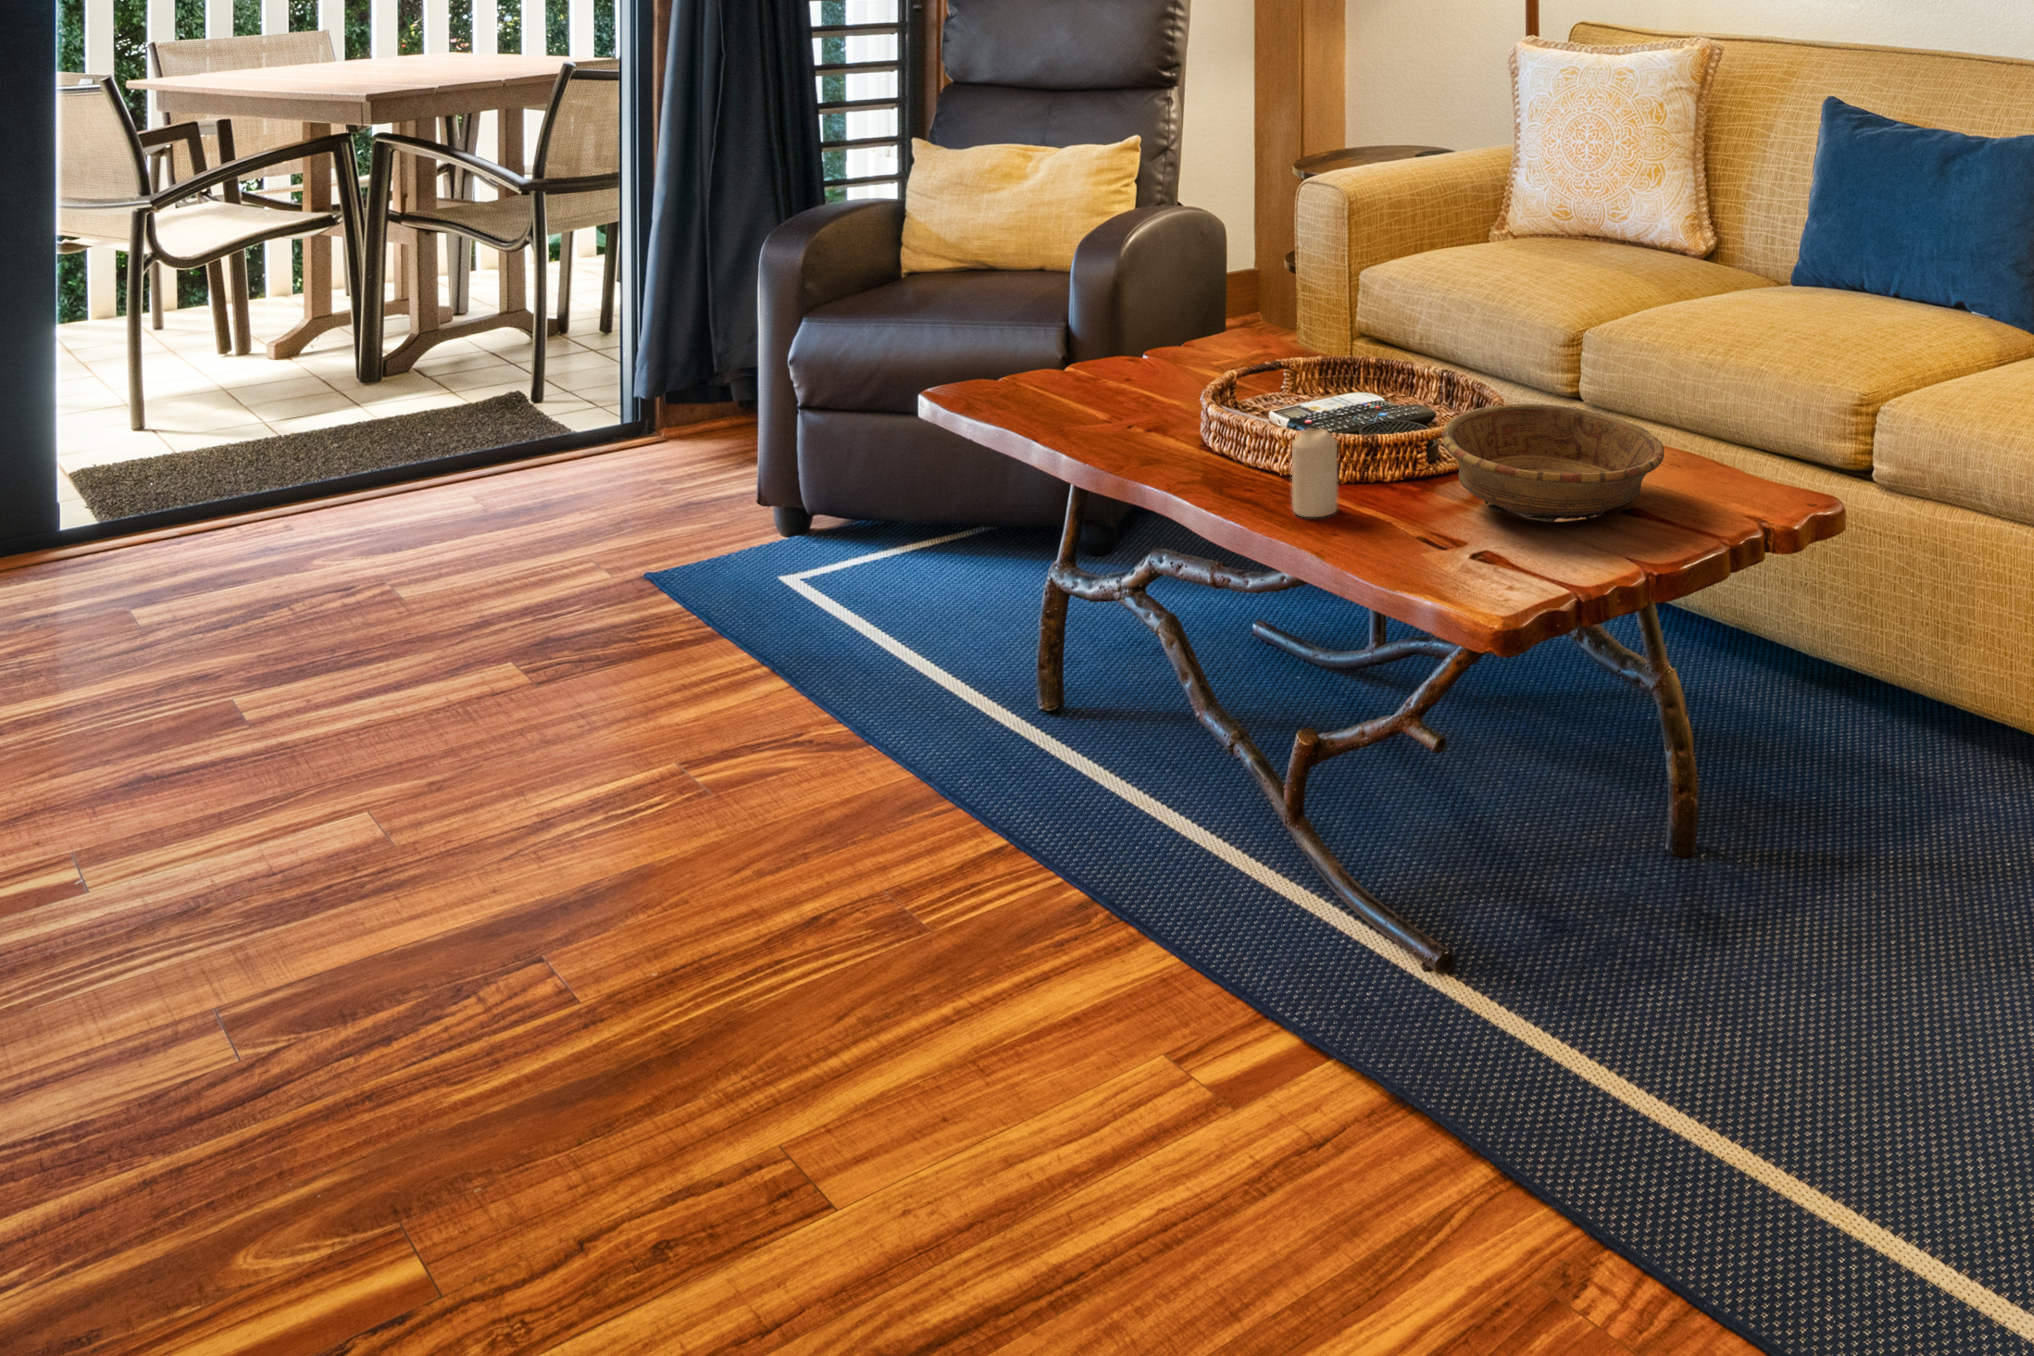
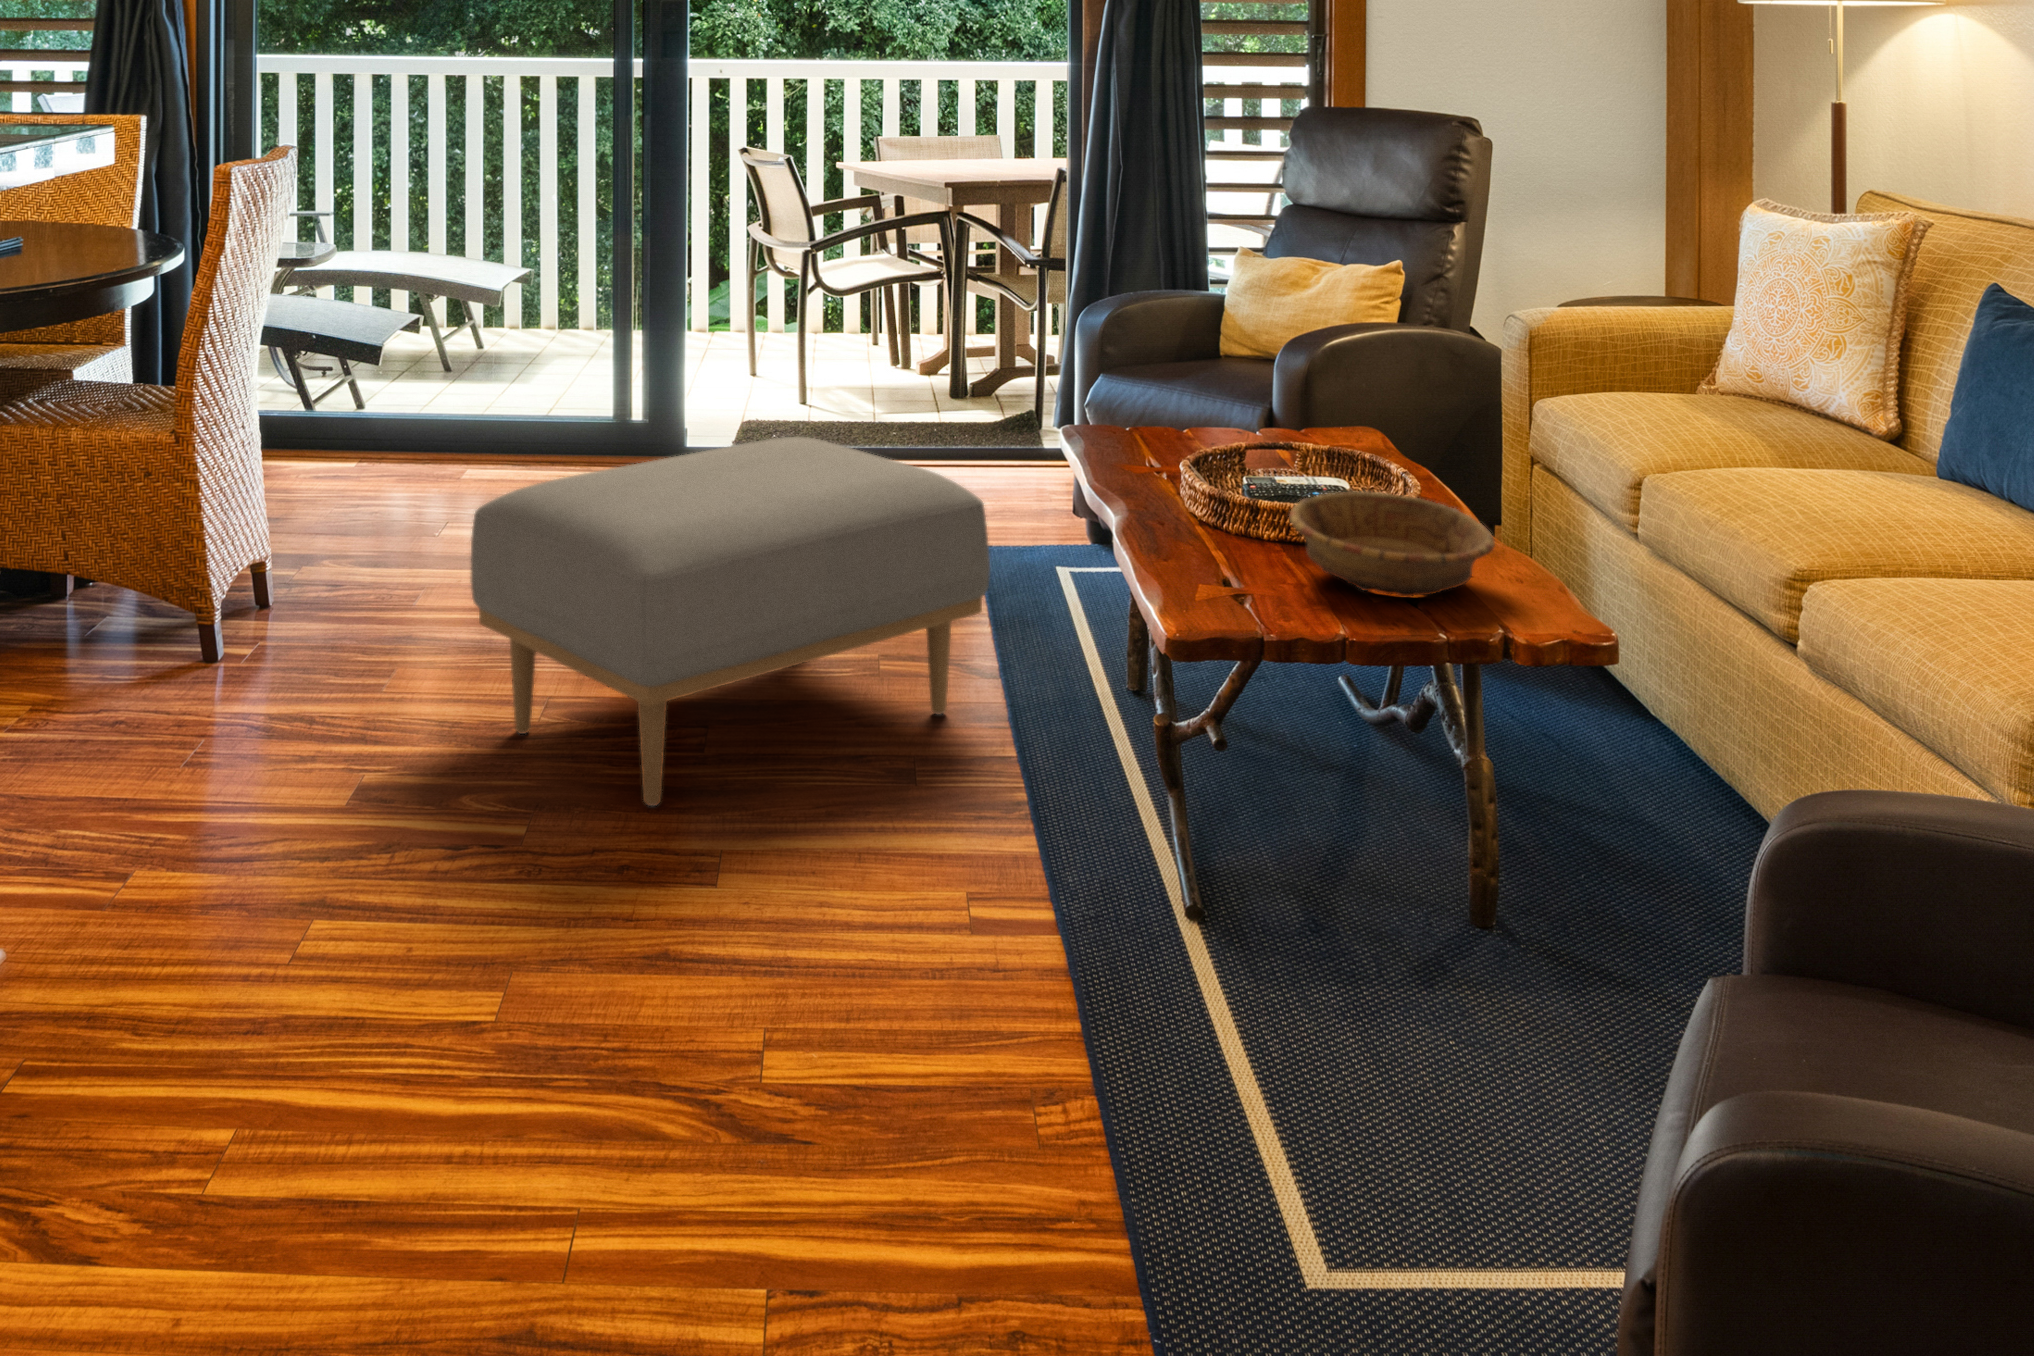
candle: present [1292,428,1337,517] -> none [1190,475,1227,548]
ottoman: none [102,497,915,1130] -> present [471,437,990,806]

